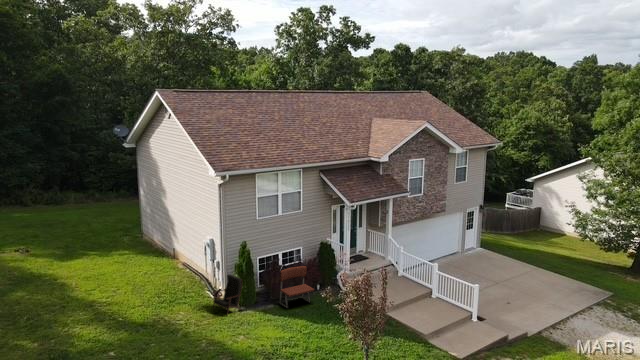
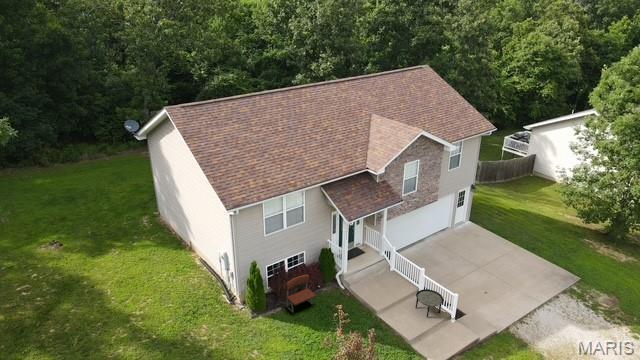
lounge chair: present [213,274,242,316] -> none [228,288,255,326]
round table: none [430,288,462,317] -> present [416,289,444,318]

